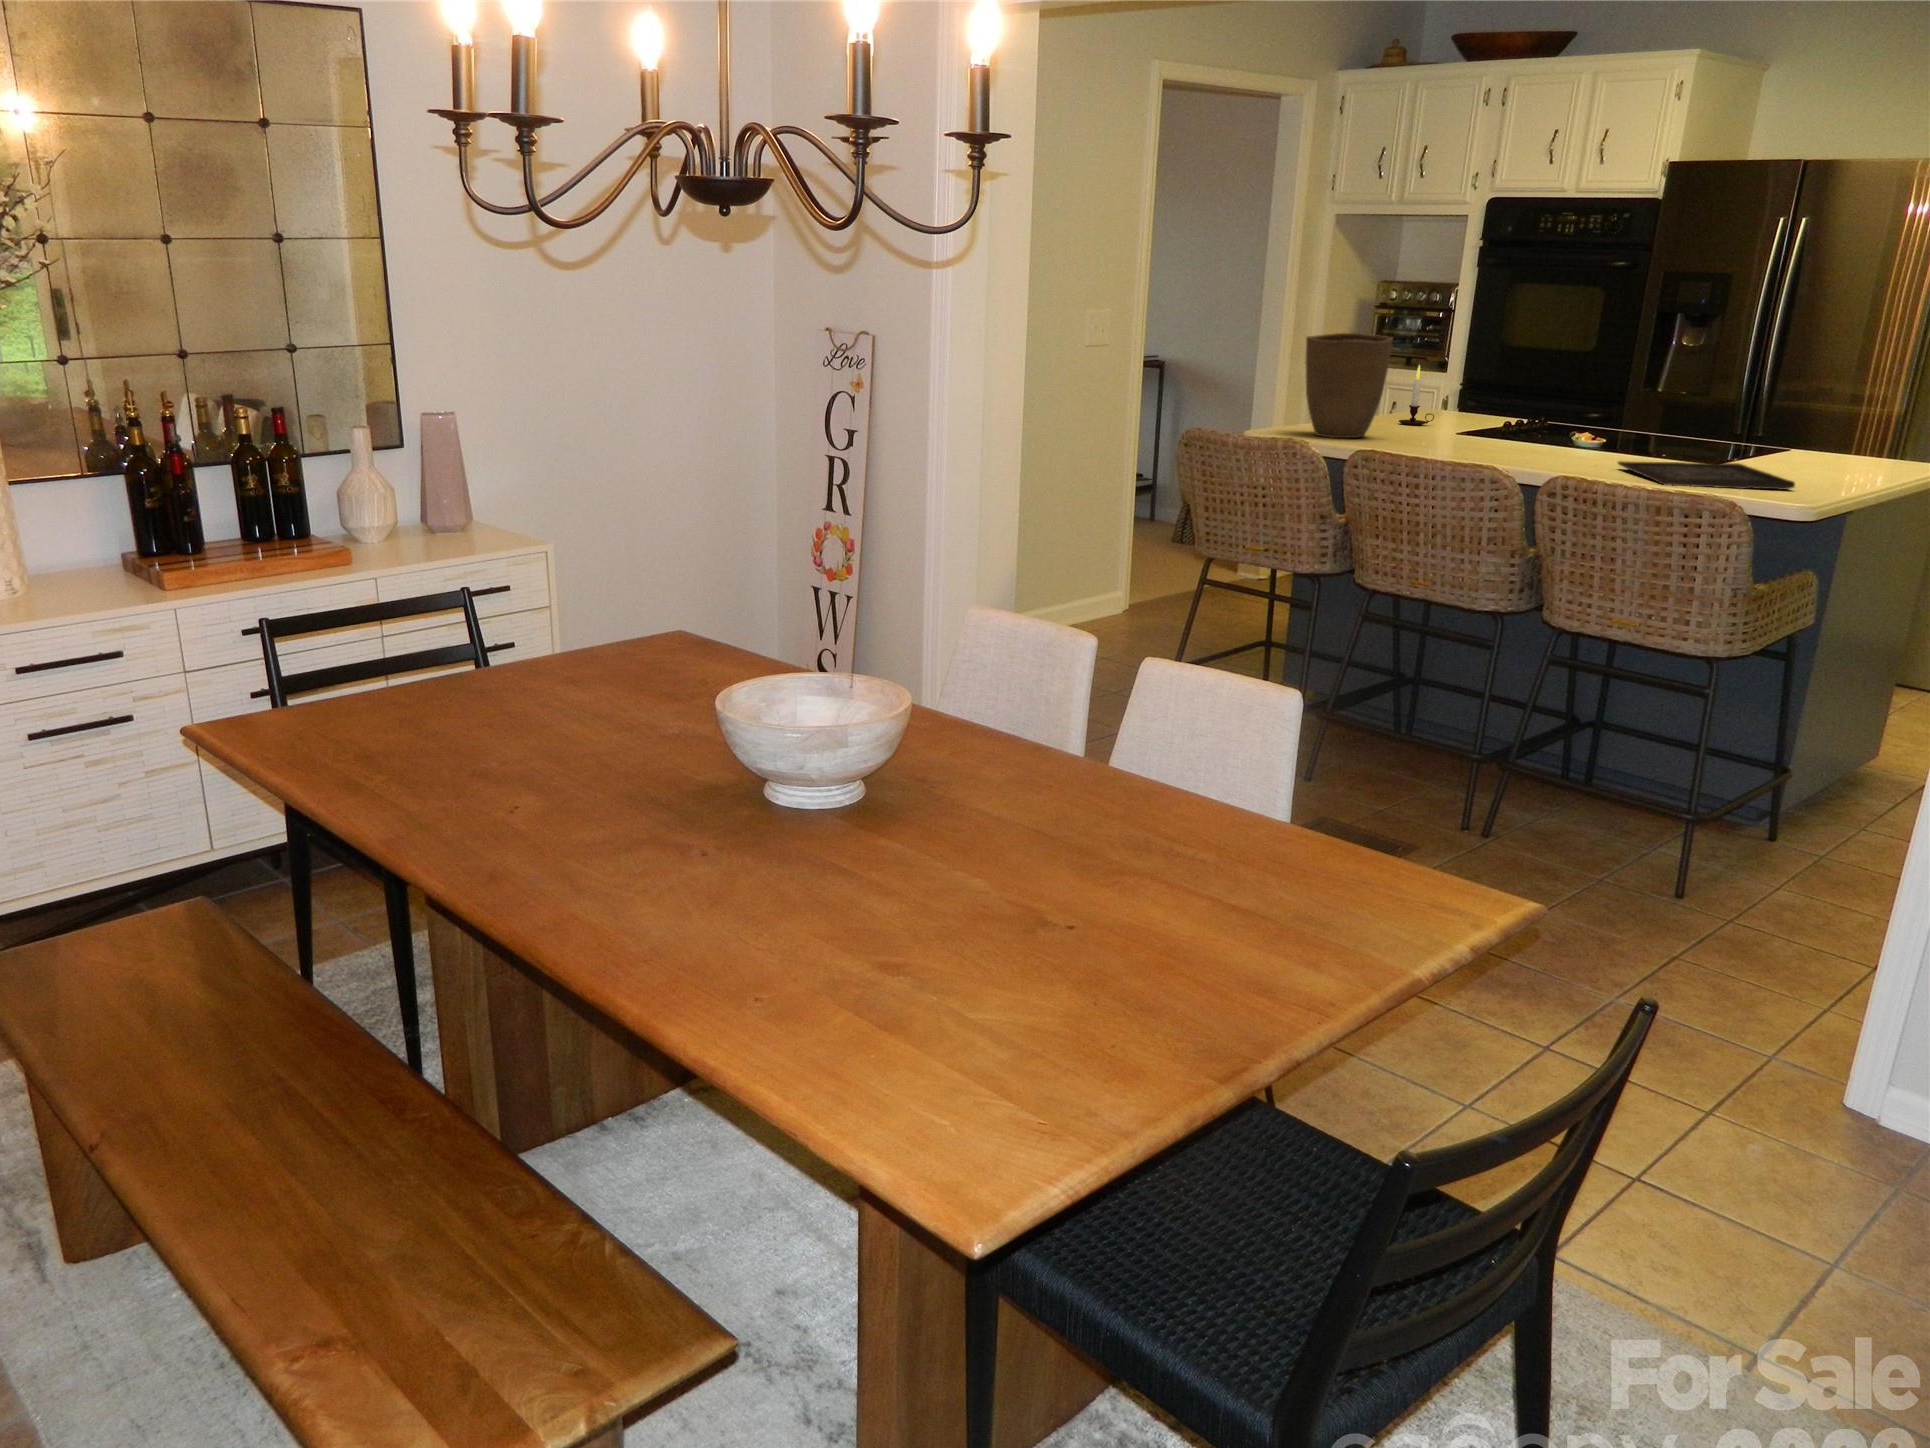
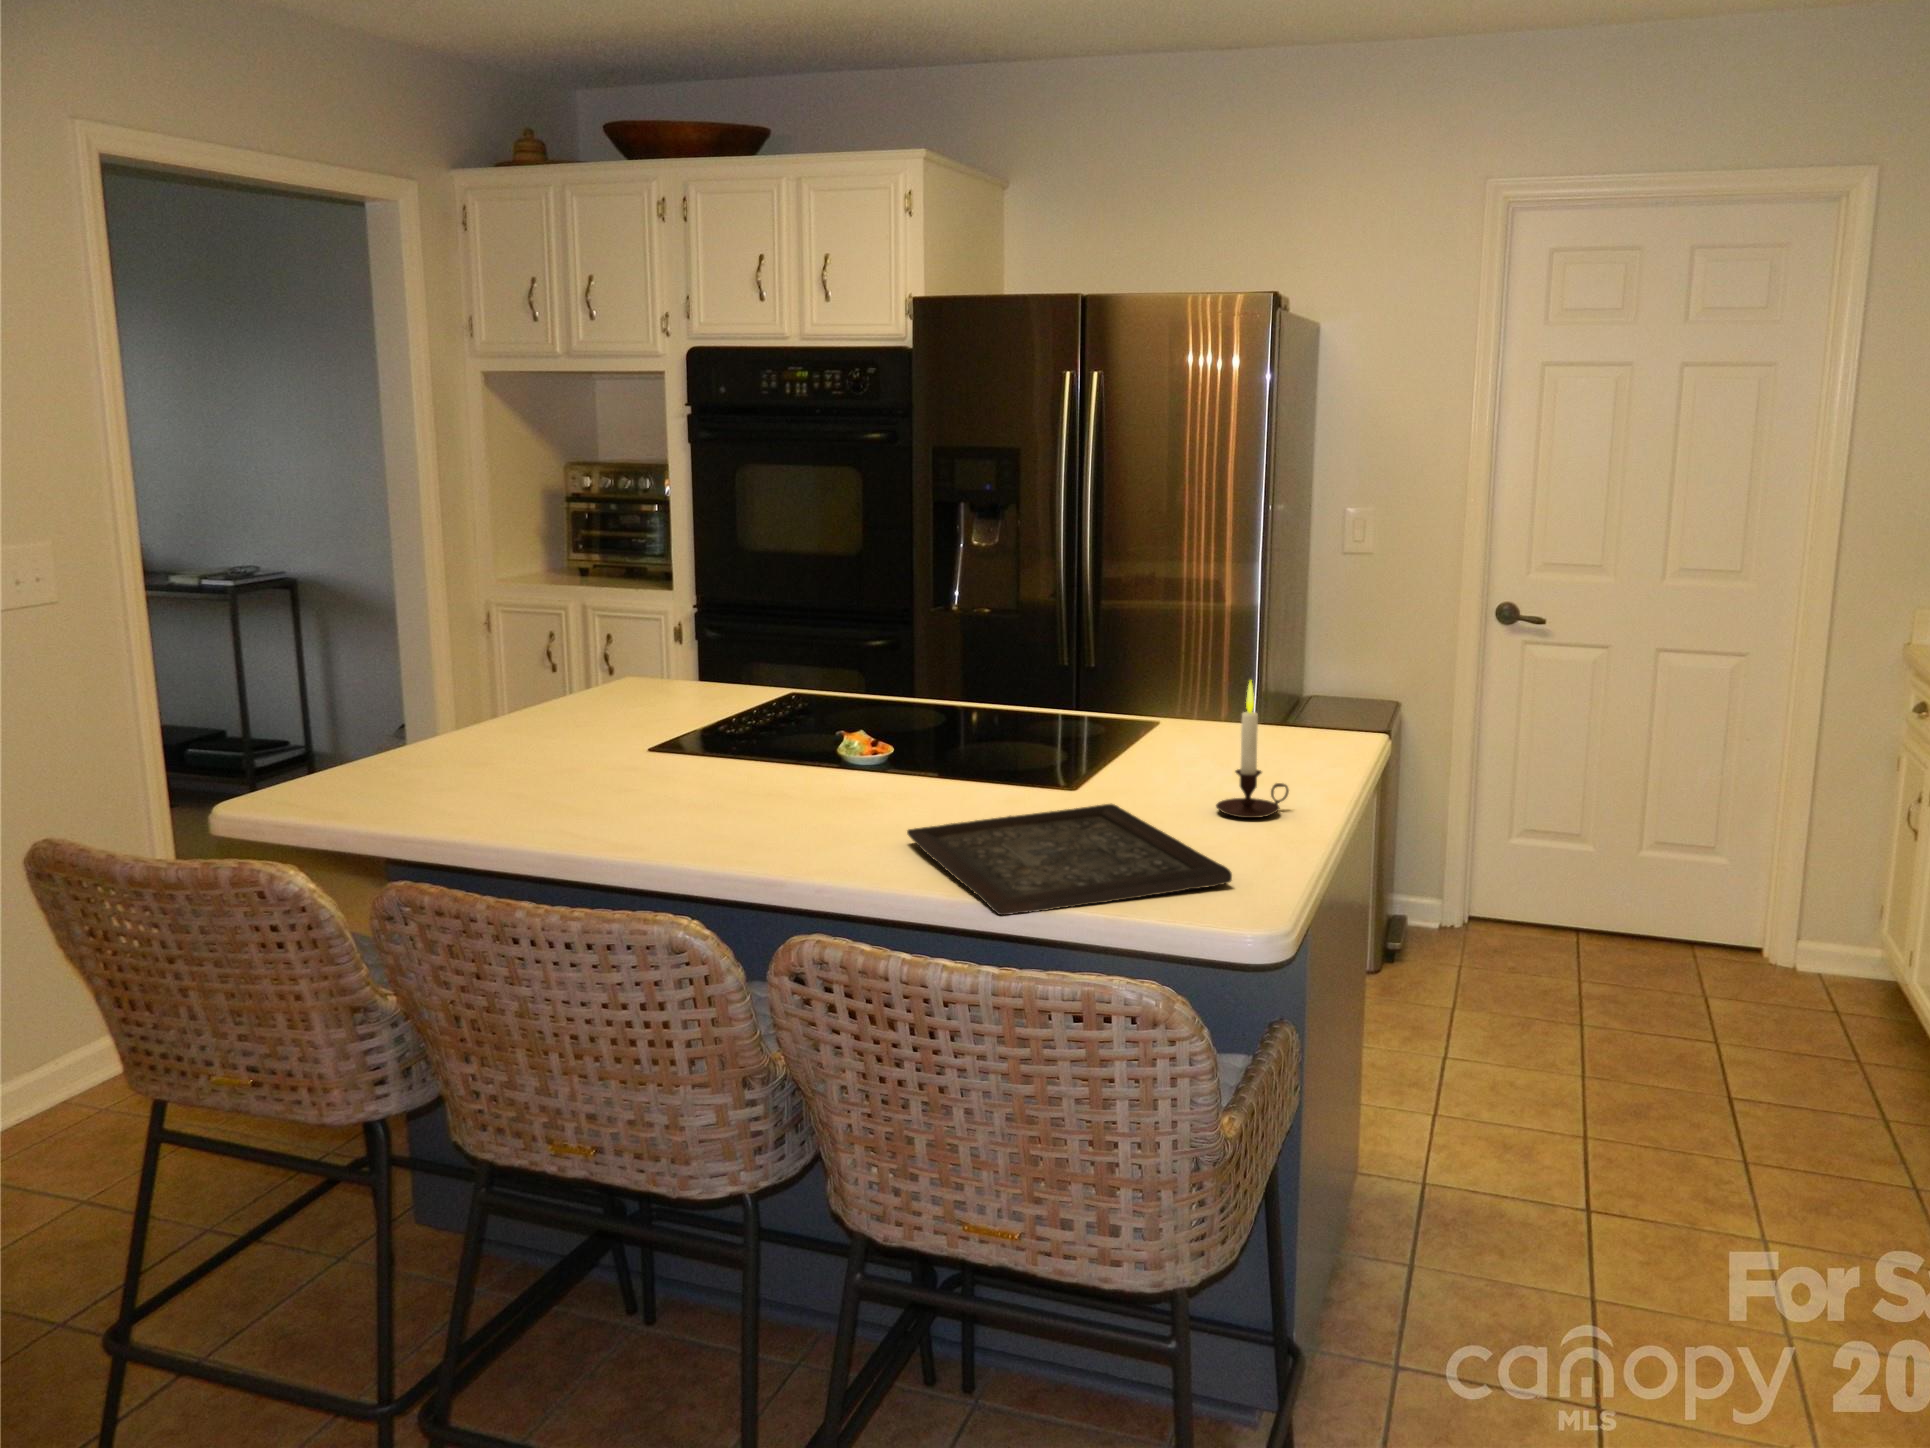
vase: present [1306,333,1393,438] -> none [296,588,476,798]
candle: present [1399,365,1434,425] -> present [1216,681,1289,818]

